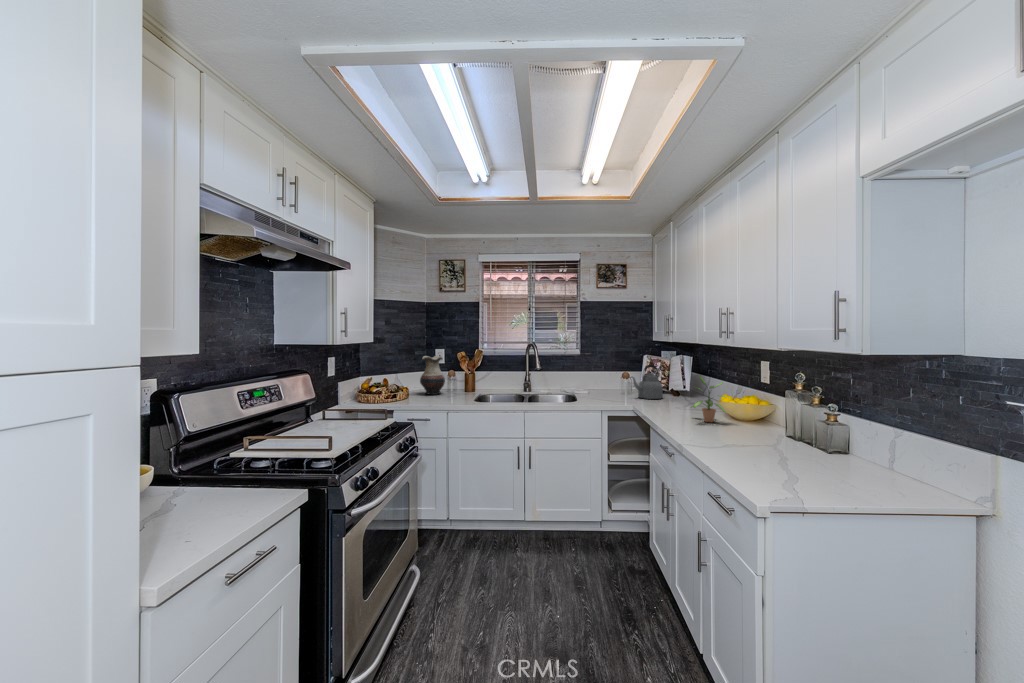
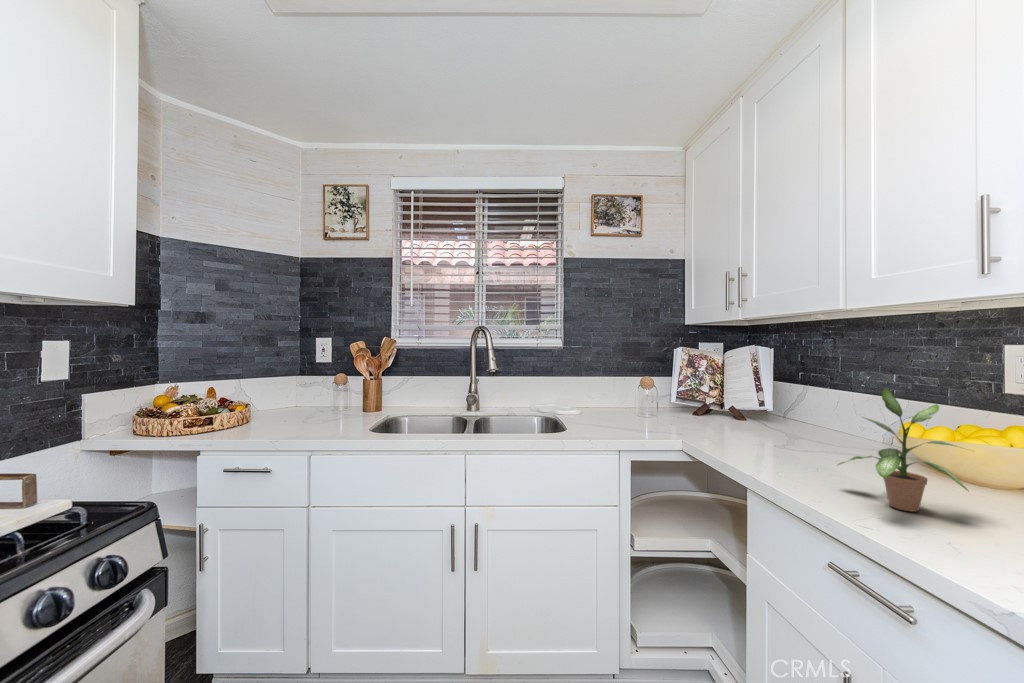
vase: present [420,356,445,395] -> none [273,348,323,420]
kettle: present [631,365,663,399] -> none [659,363,718,427]

